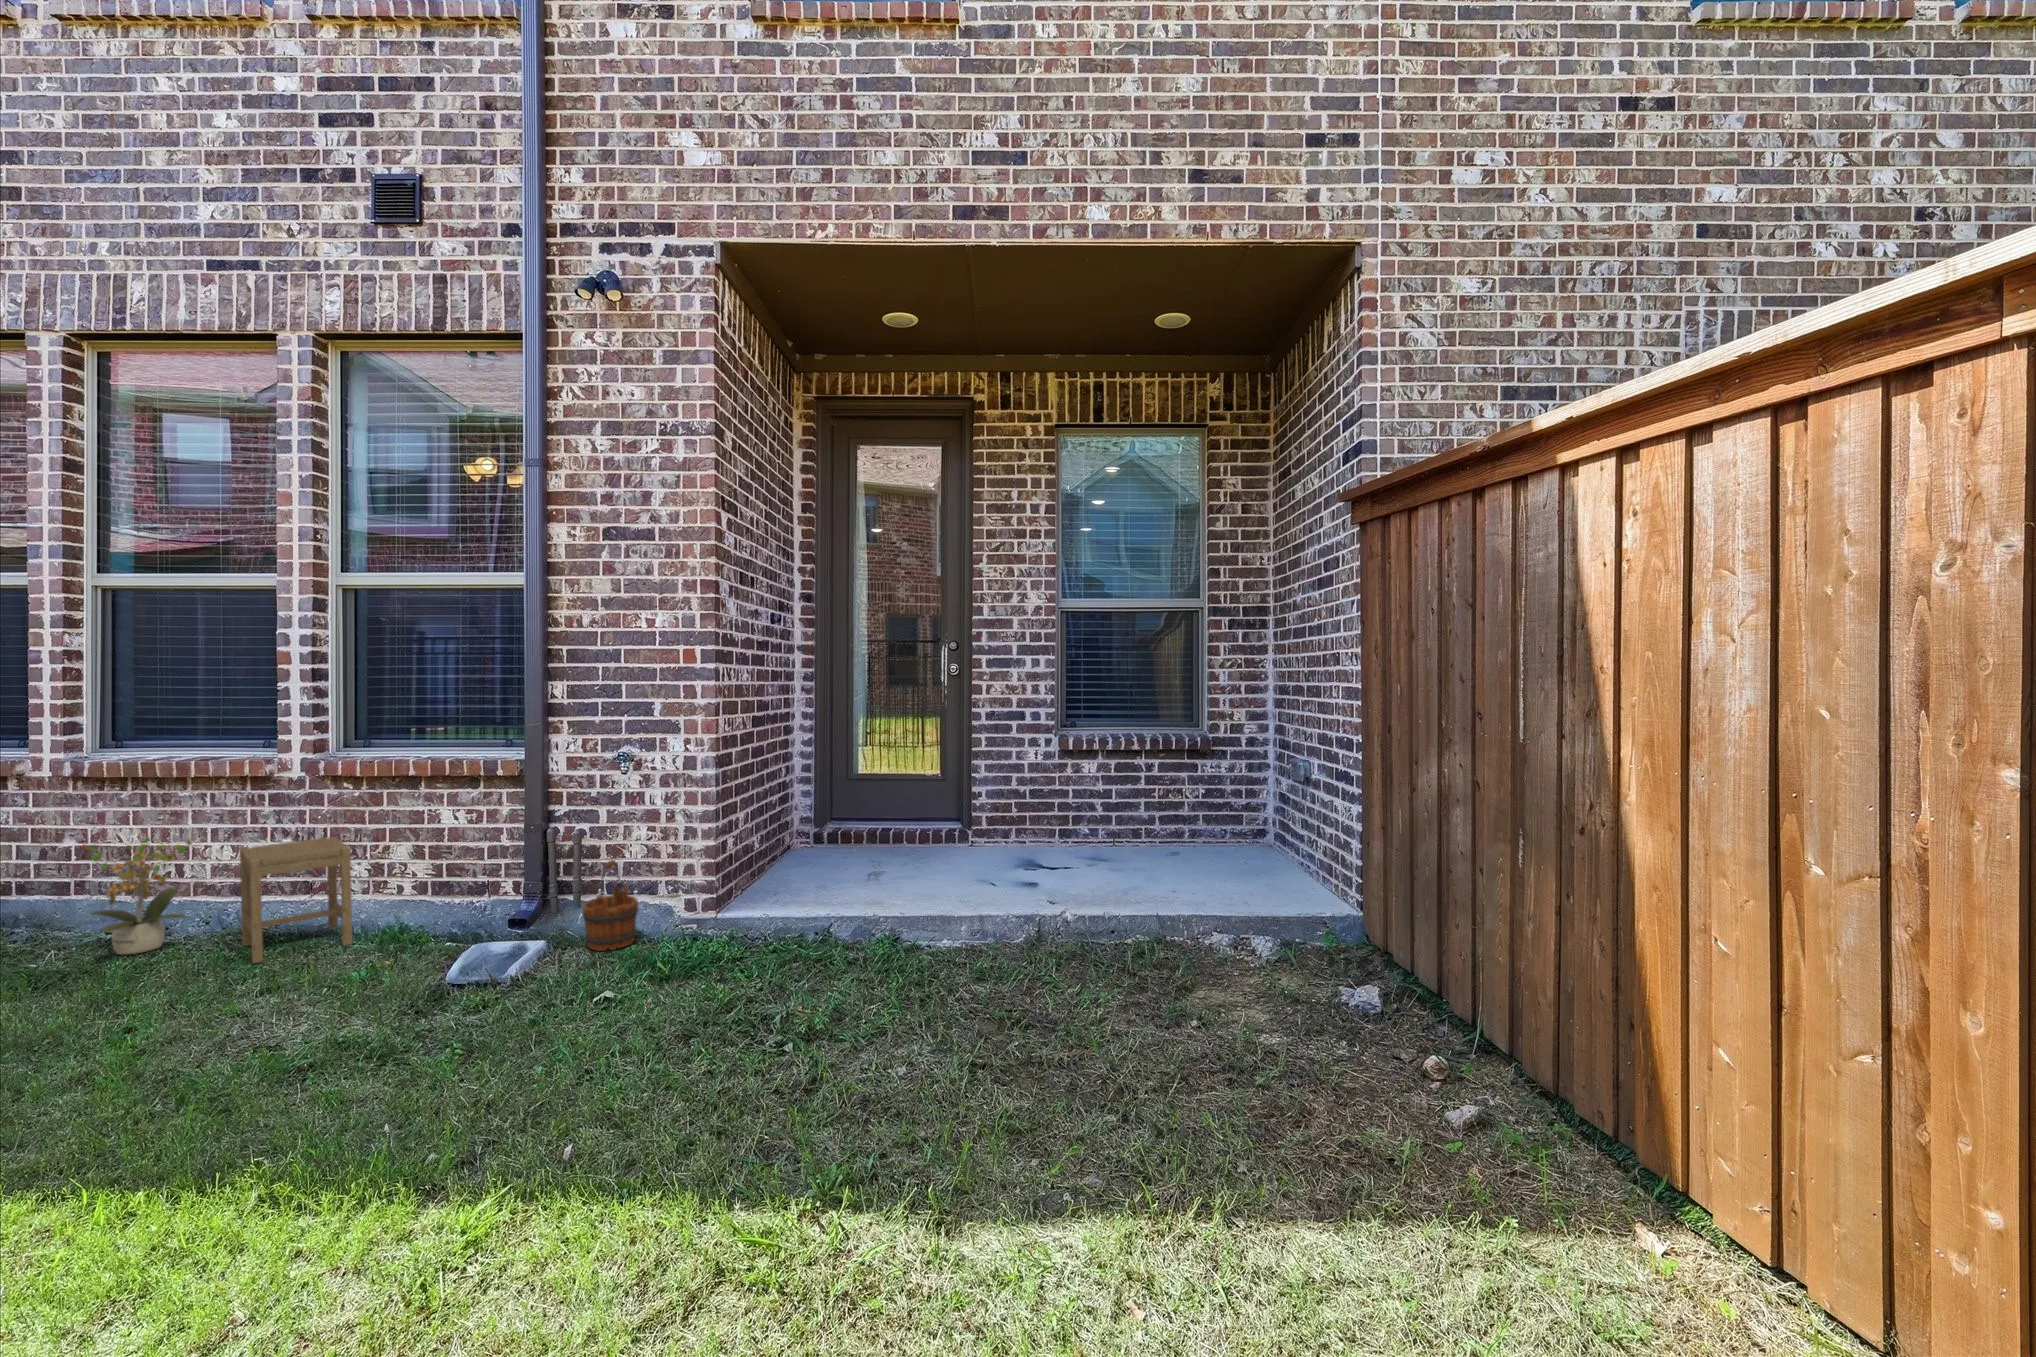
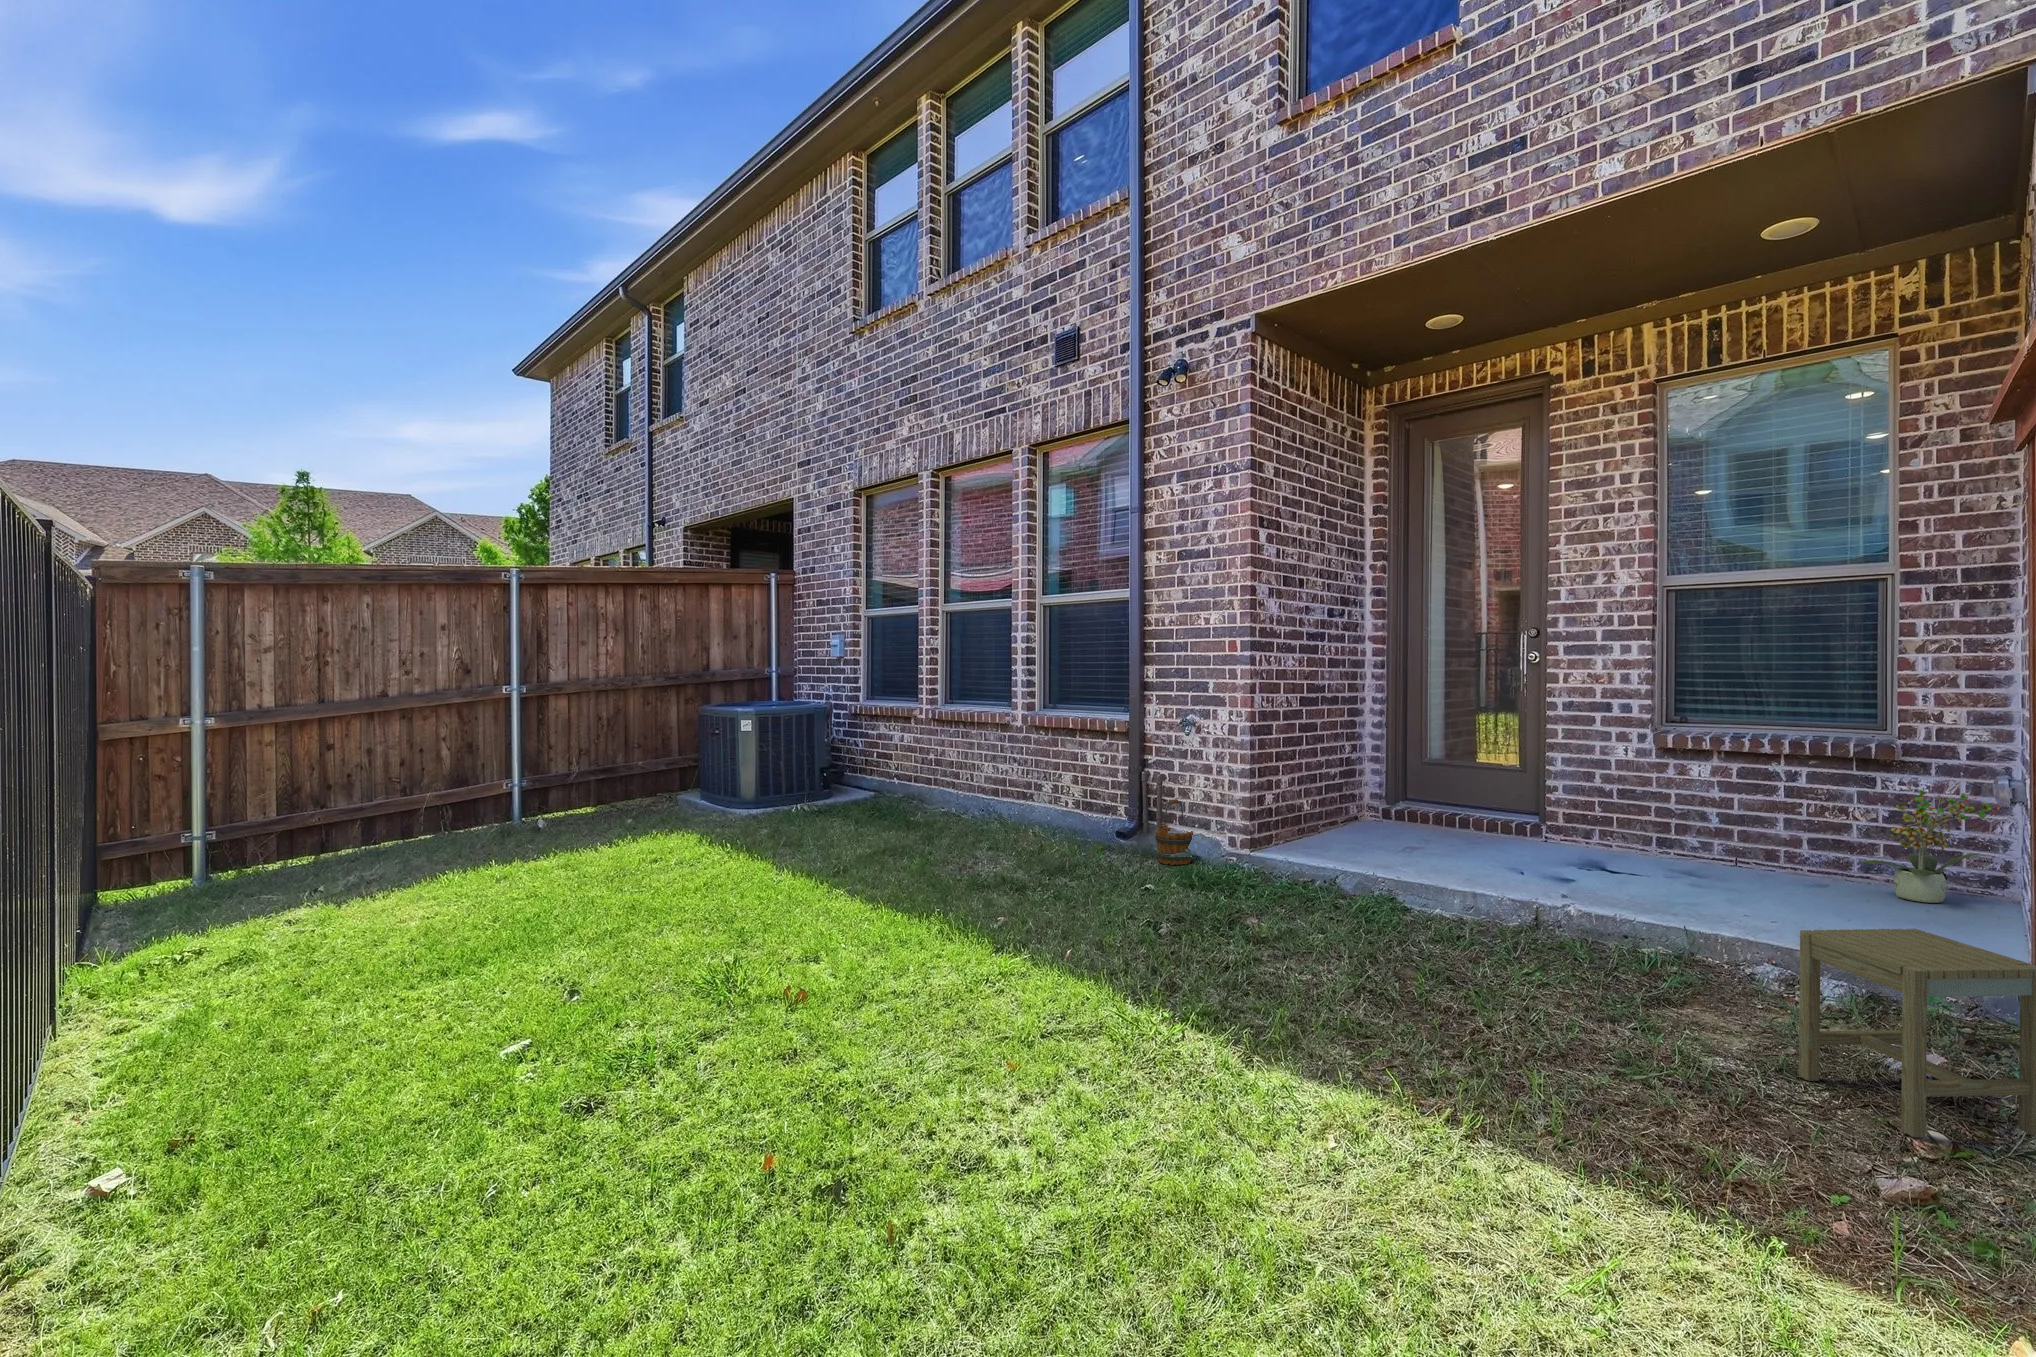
potted plant: present [83,835,192,955] -> present [1859,788,2001,903]
stool: present [240,837,353,963] -> present [1799,929,2036,1137]

